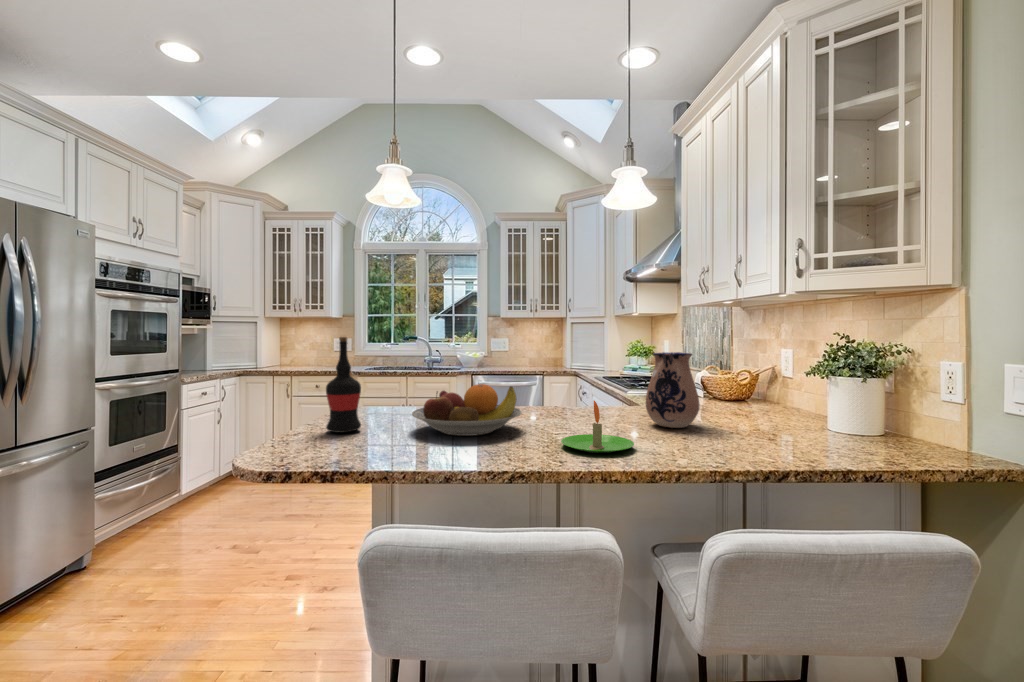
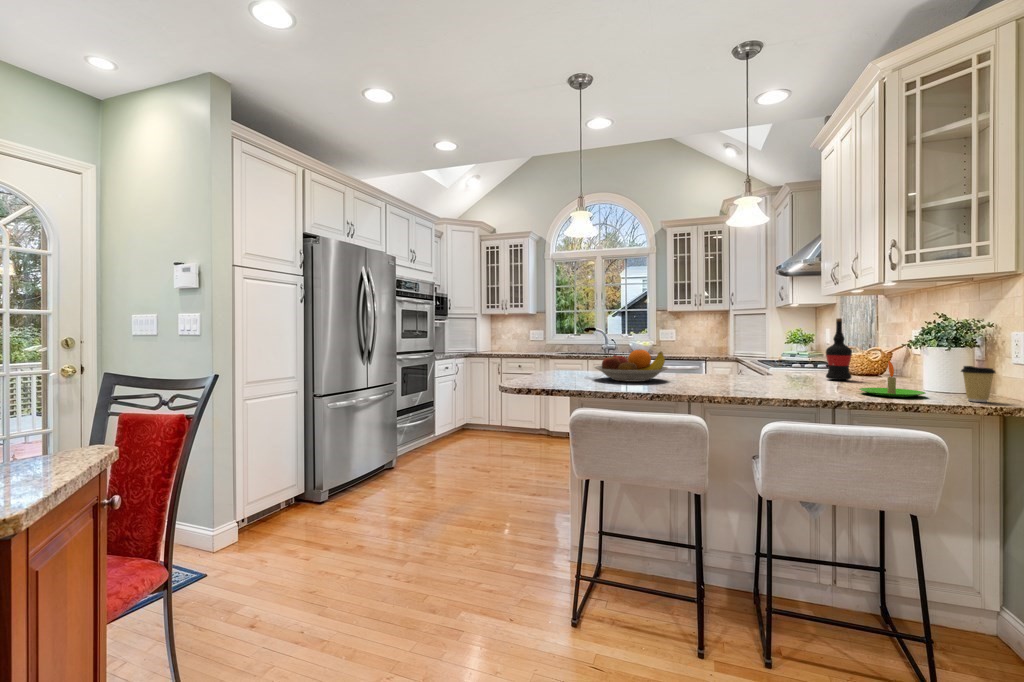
wine bottle: present [326,337,361,433] -> present [826,318,852,380]
ceramic pitcher: present [646,352,700,428] -> none [765,329,808,384]
candle: present [561,401,634,453] -> present [860,361,926,397]
coffee cup: none [900,409,944,459] -> present [961,366,996,402]

